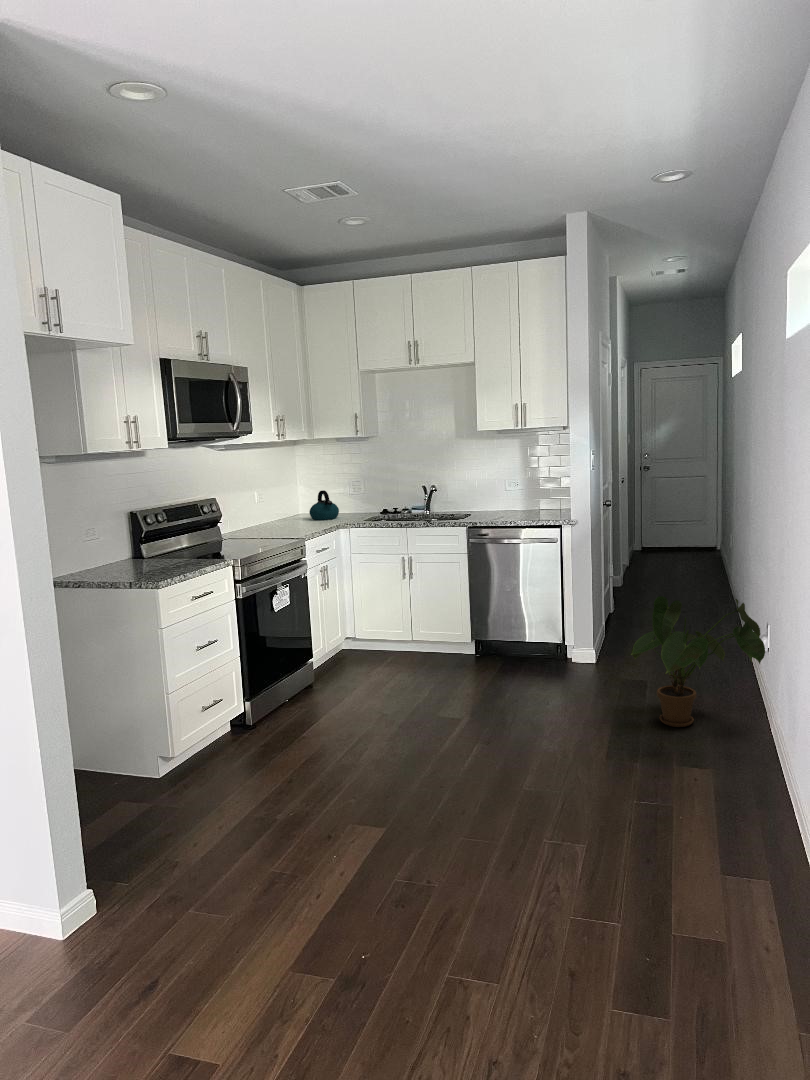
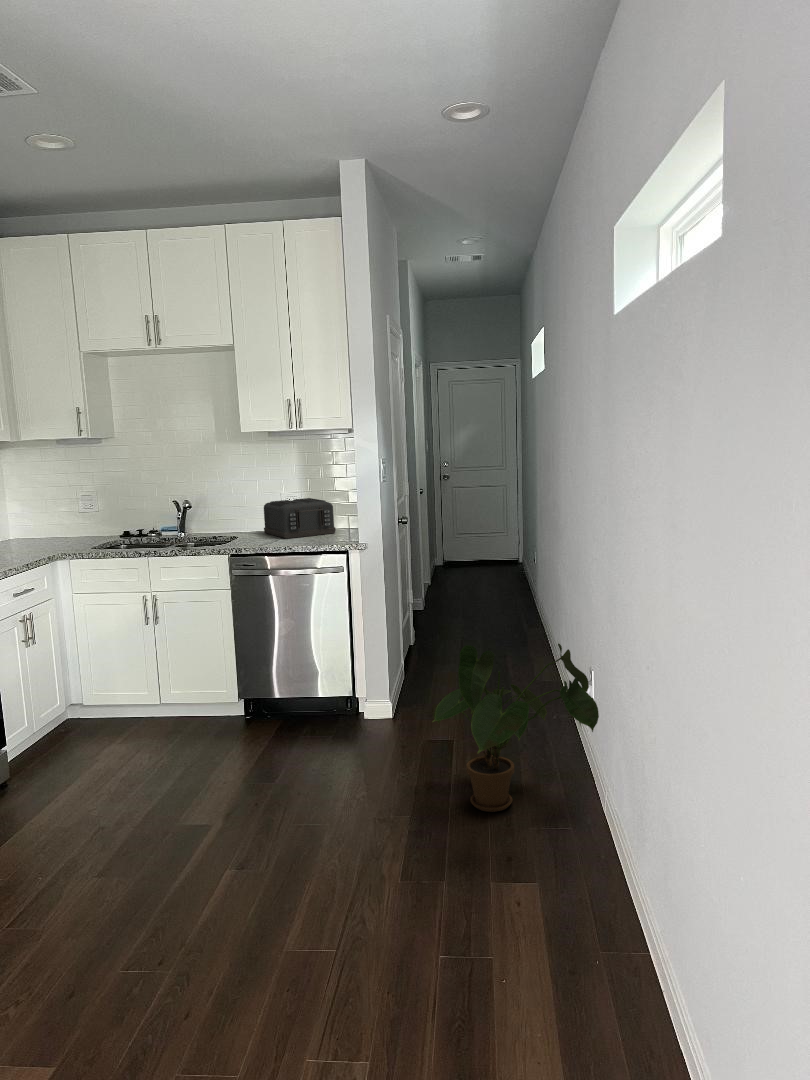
toaster: none [493,484,552,516] -> present [264,498,336,539]
kettle: present [309,490,339,520] -> none [19,510,62,549]

